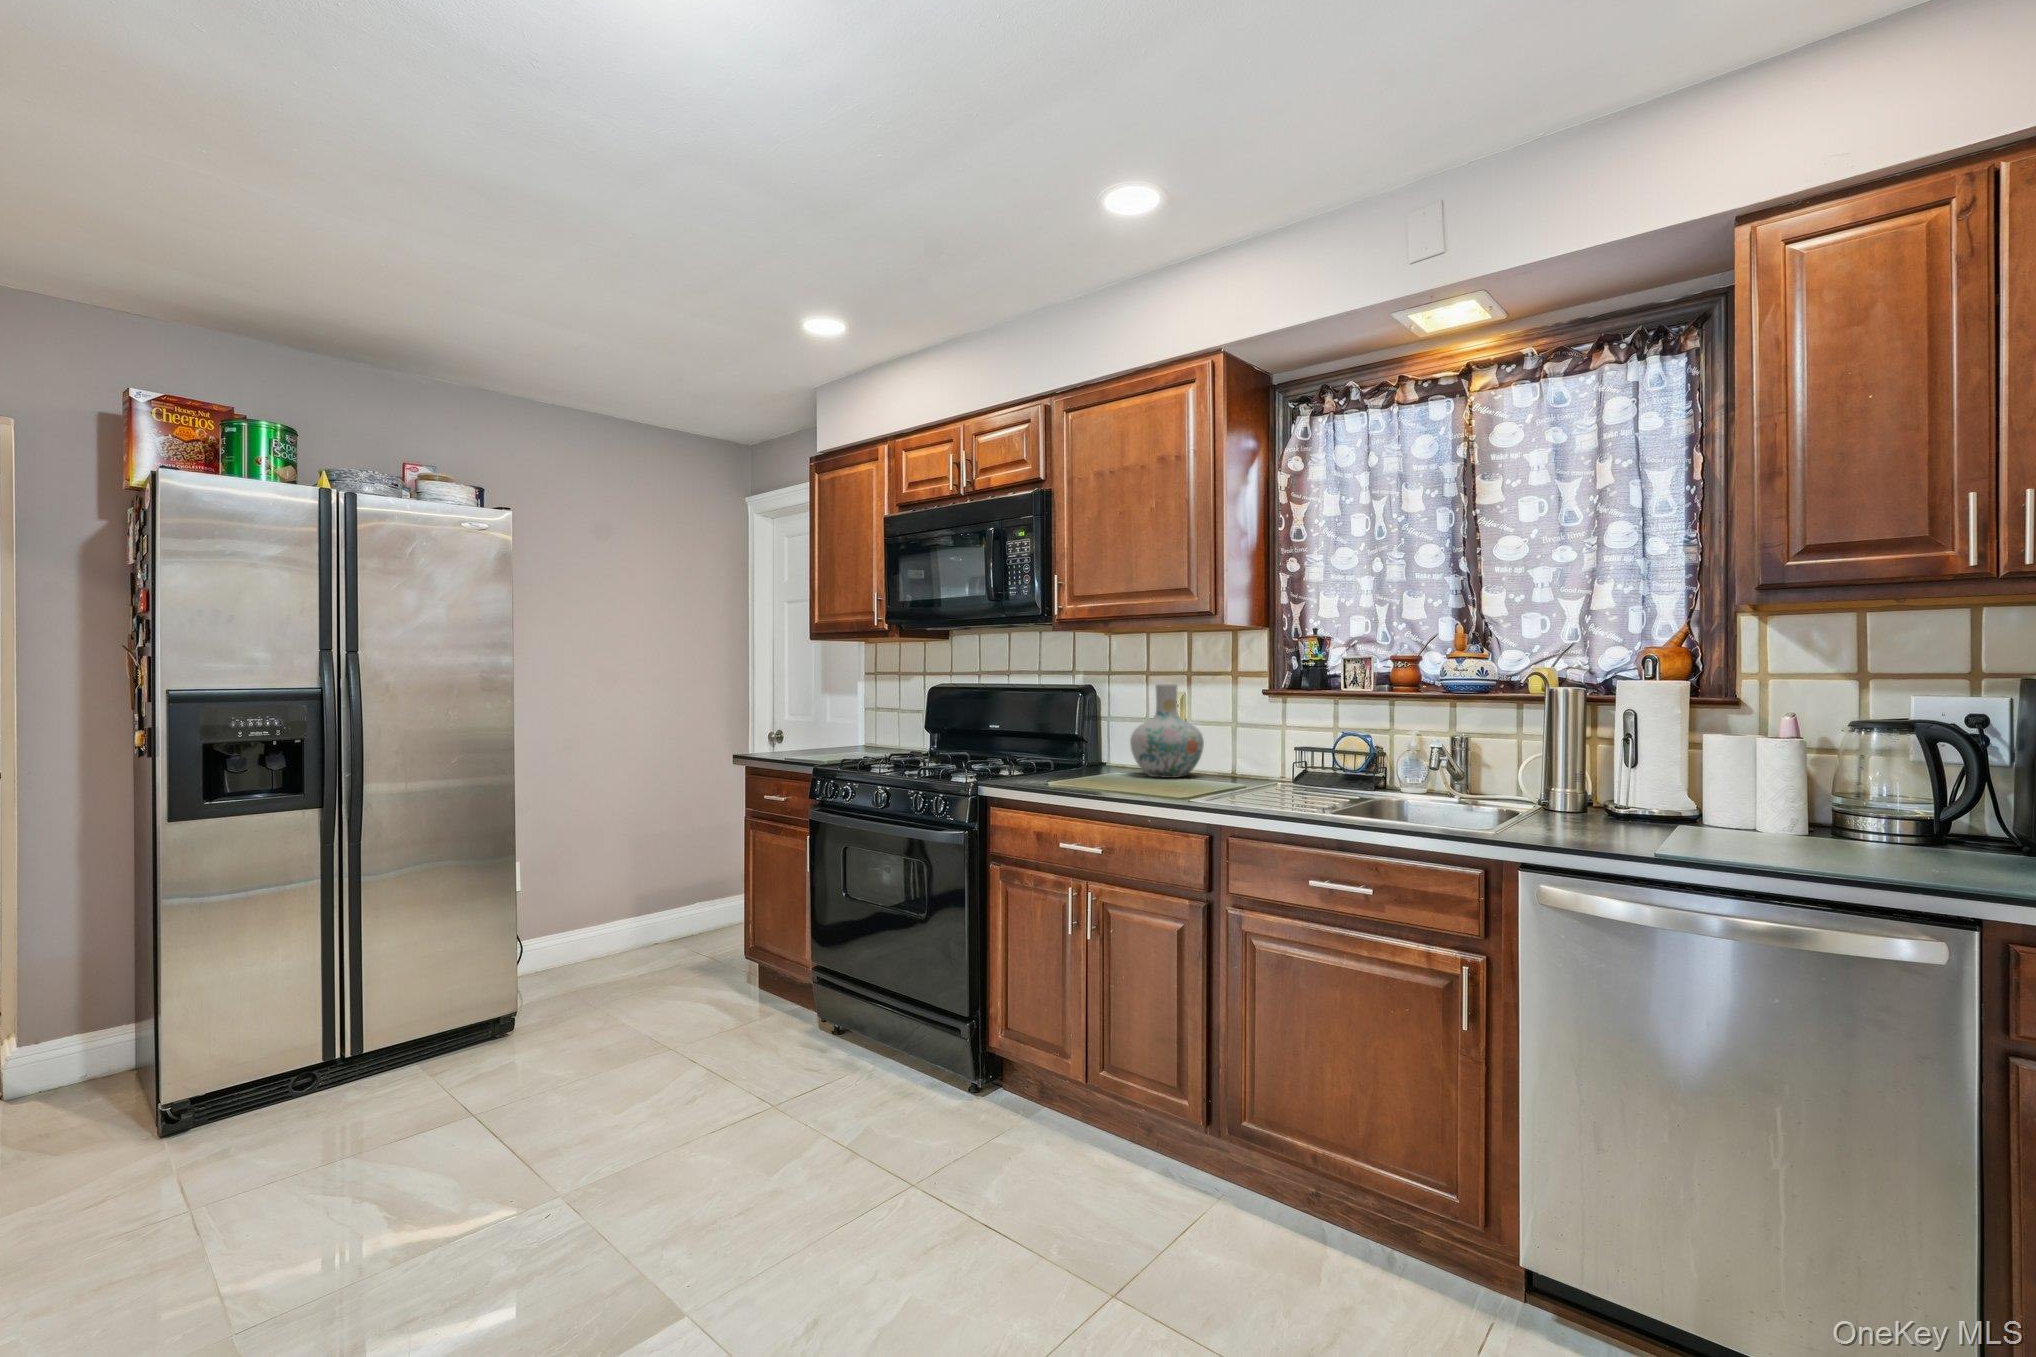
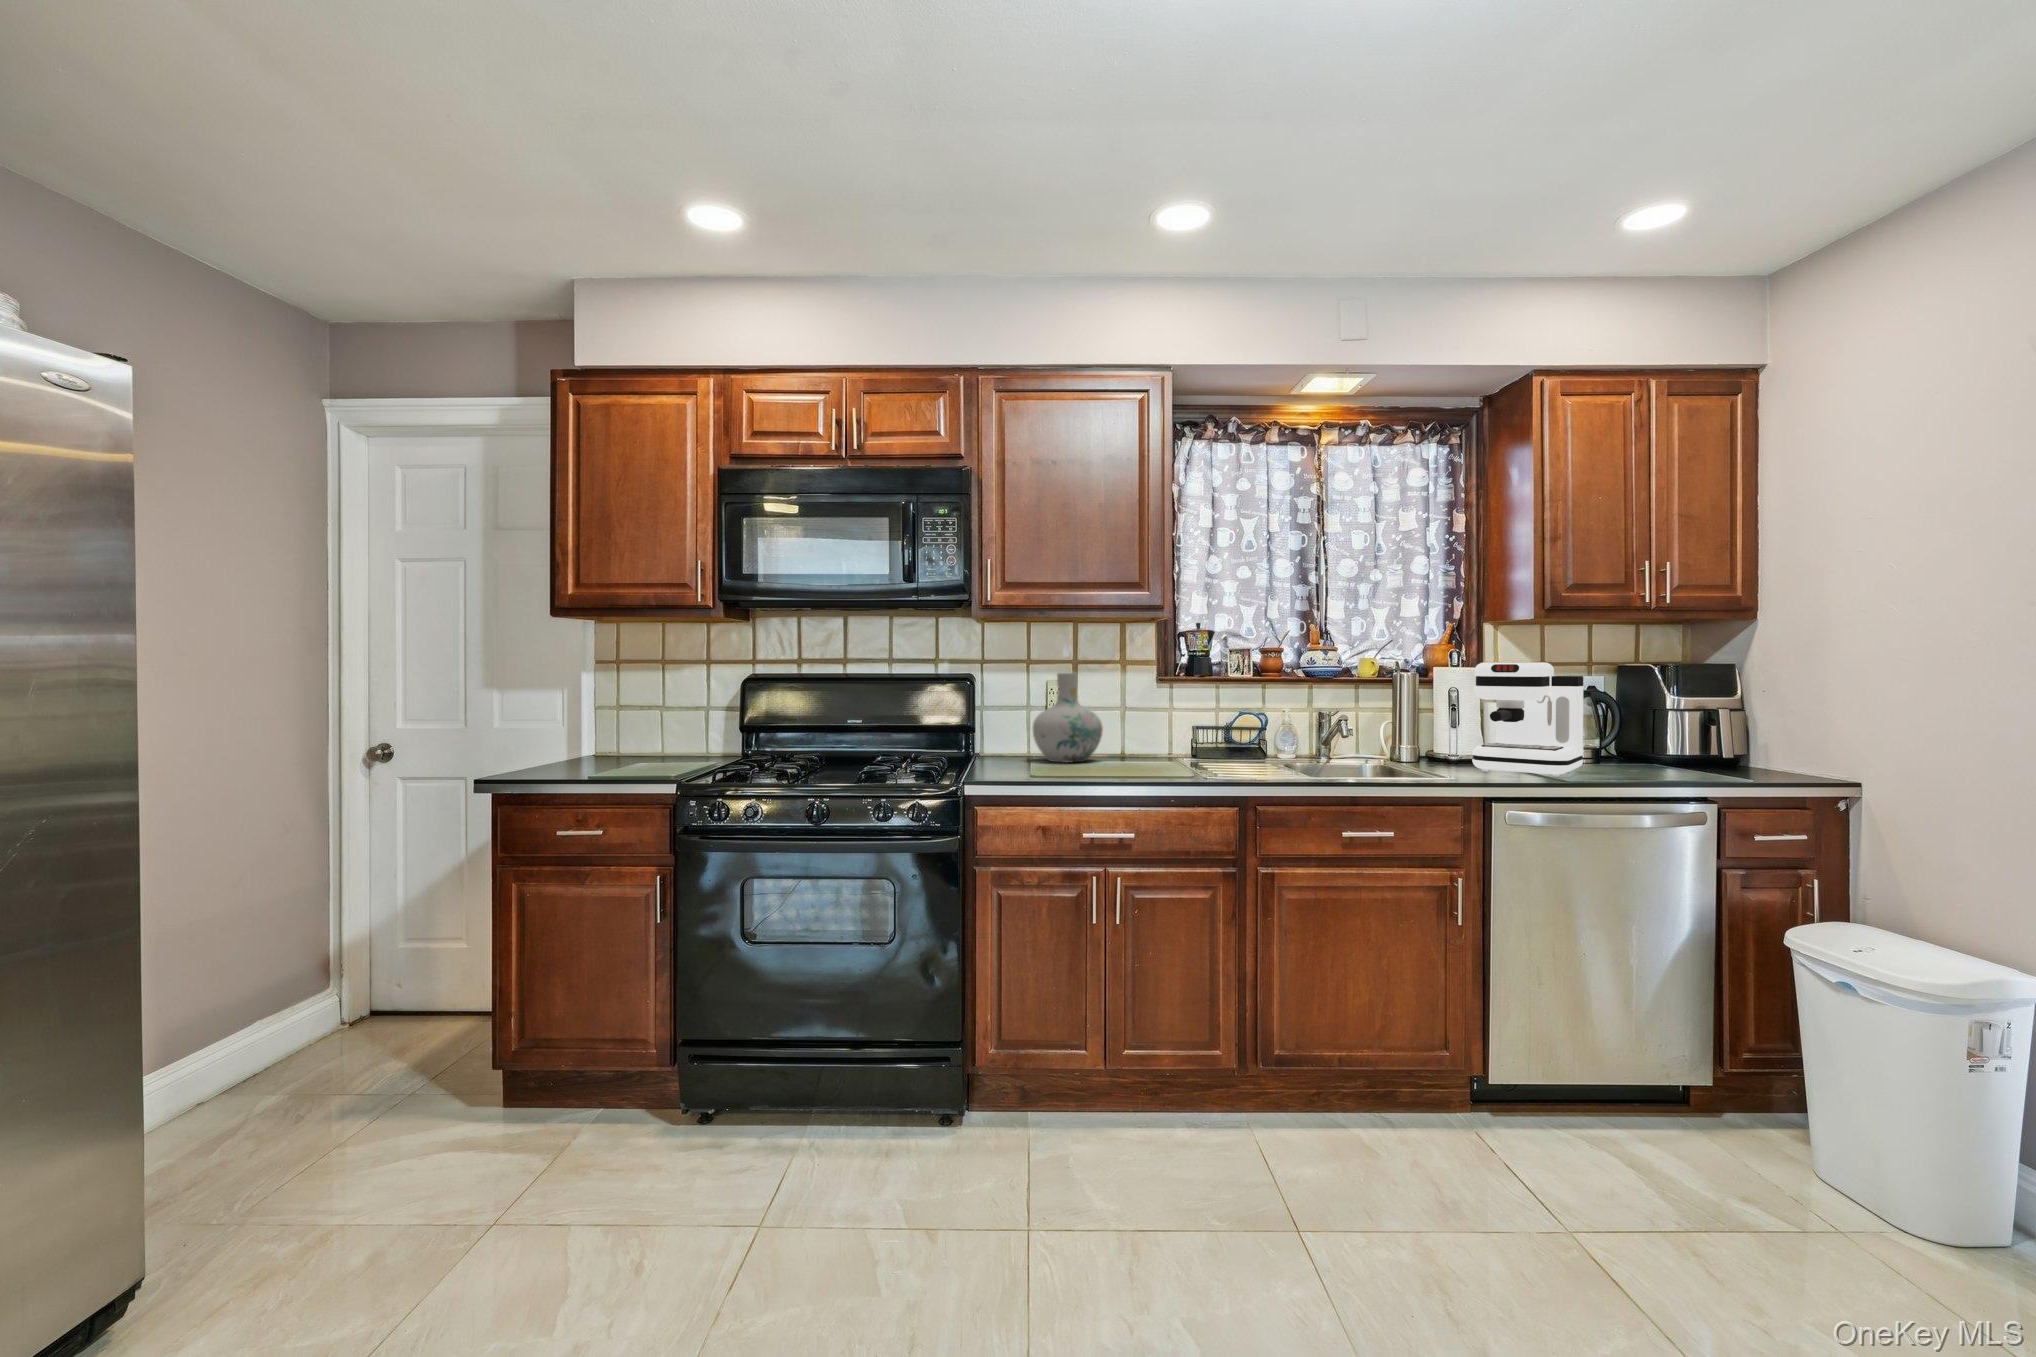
coffee maker: none [1541,675,1759,847] -> present [1472,663,1583,777]

